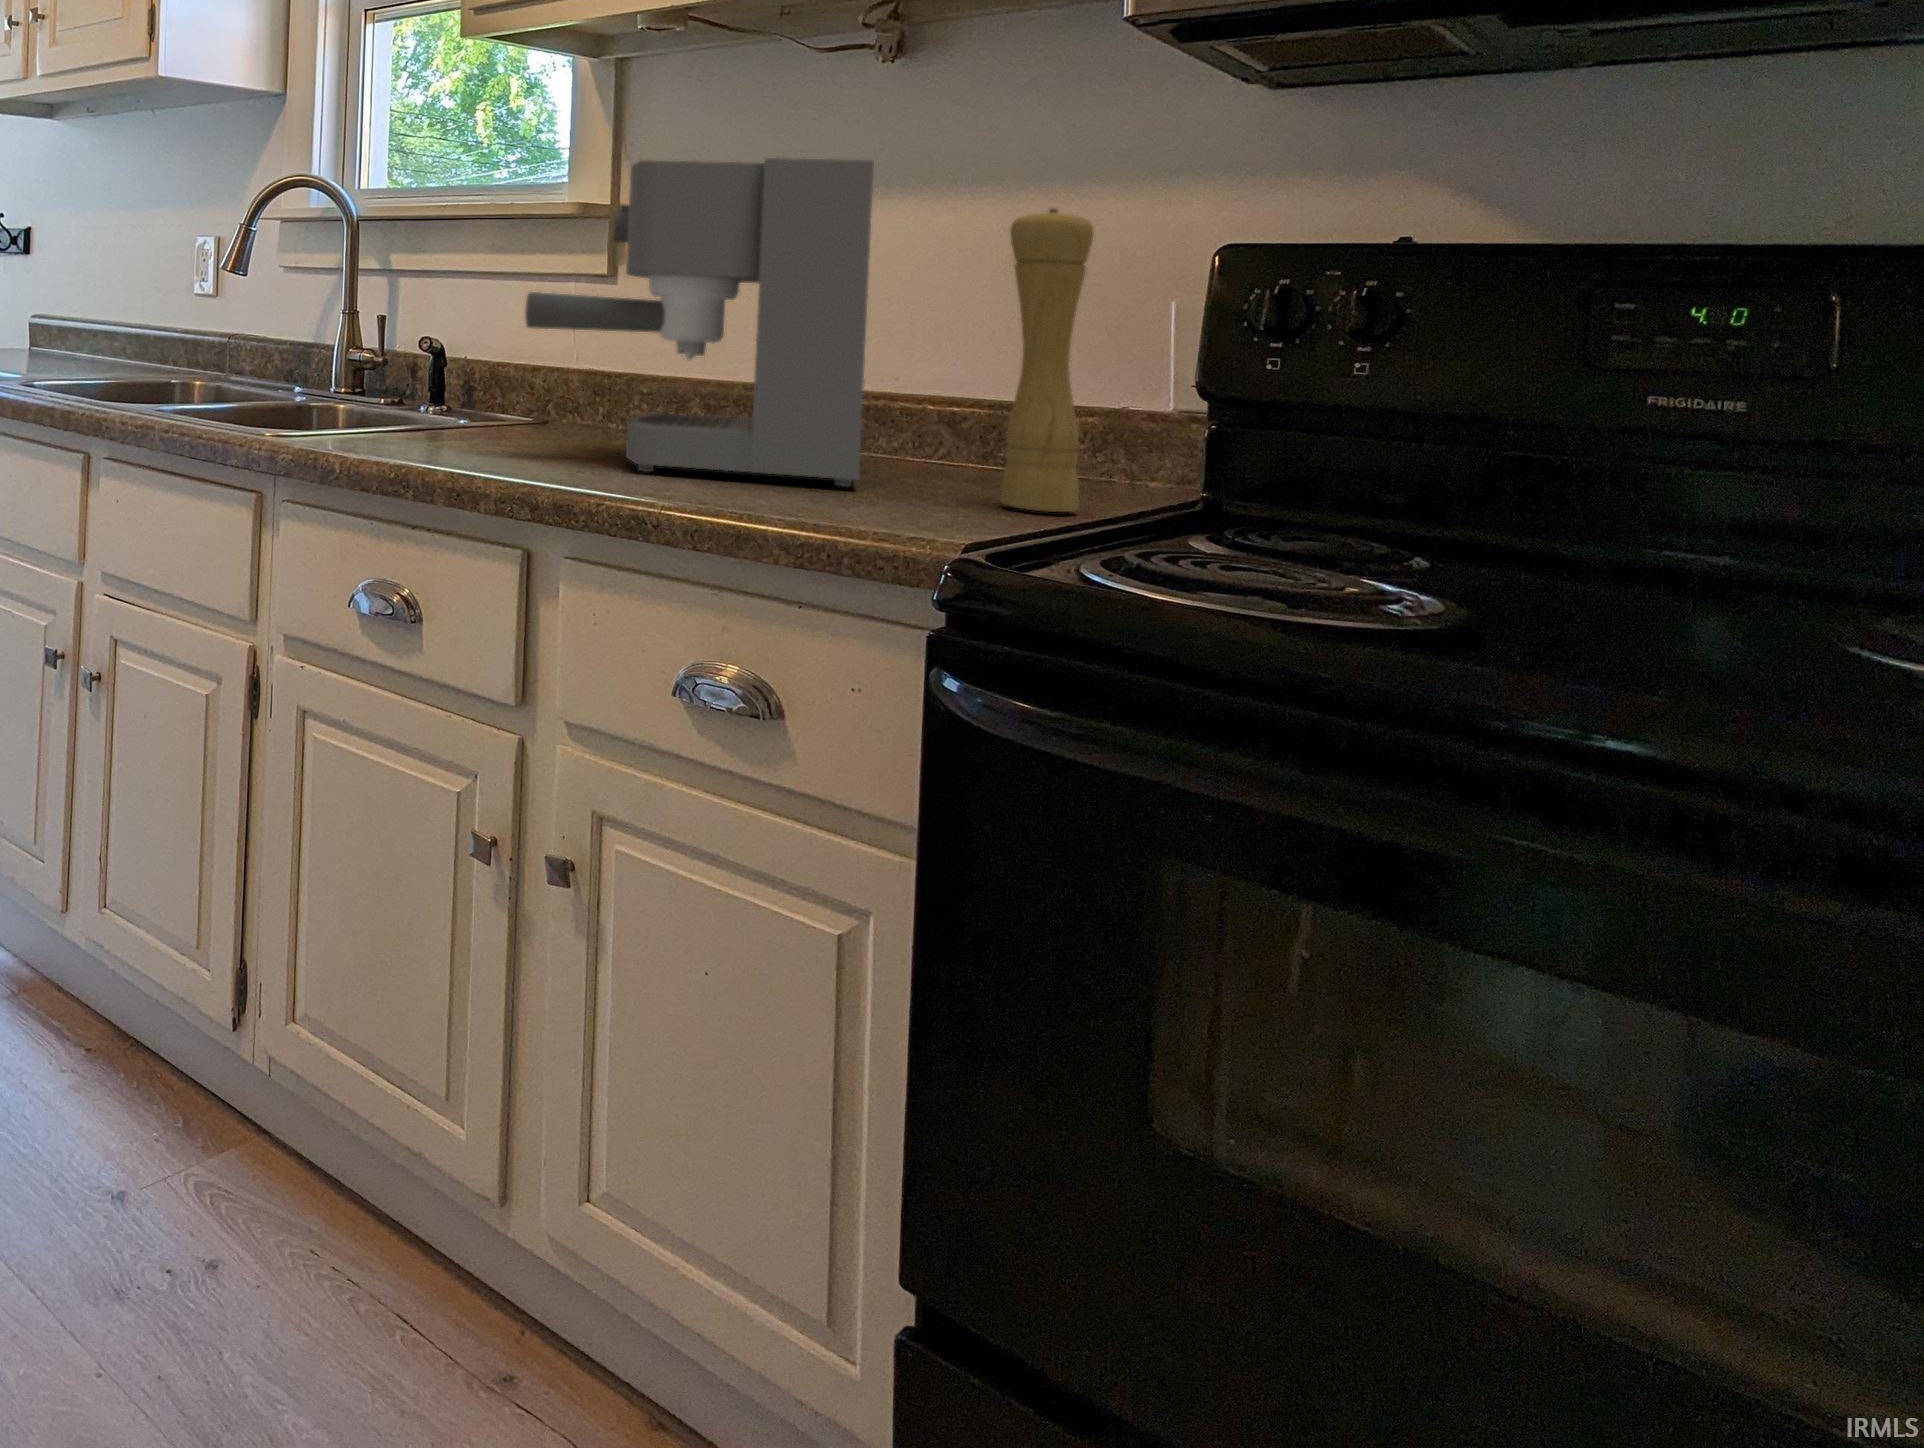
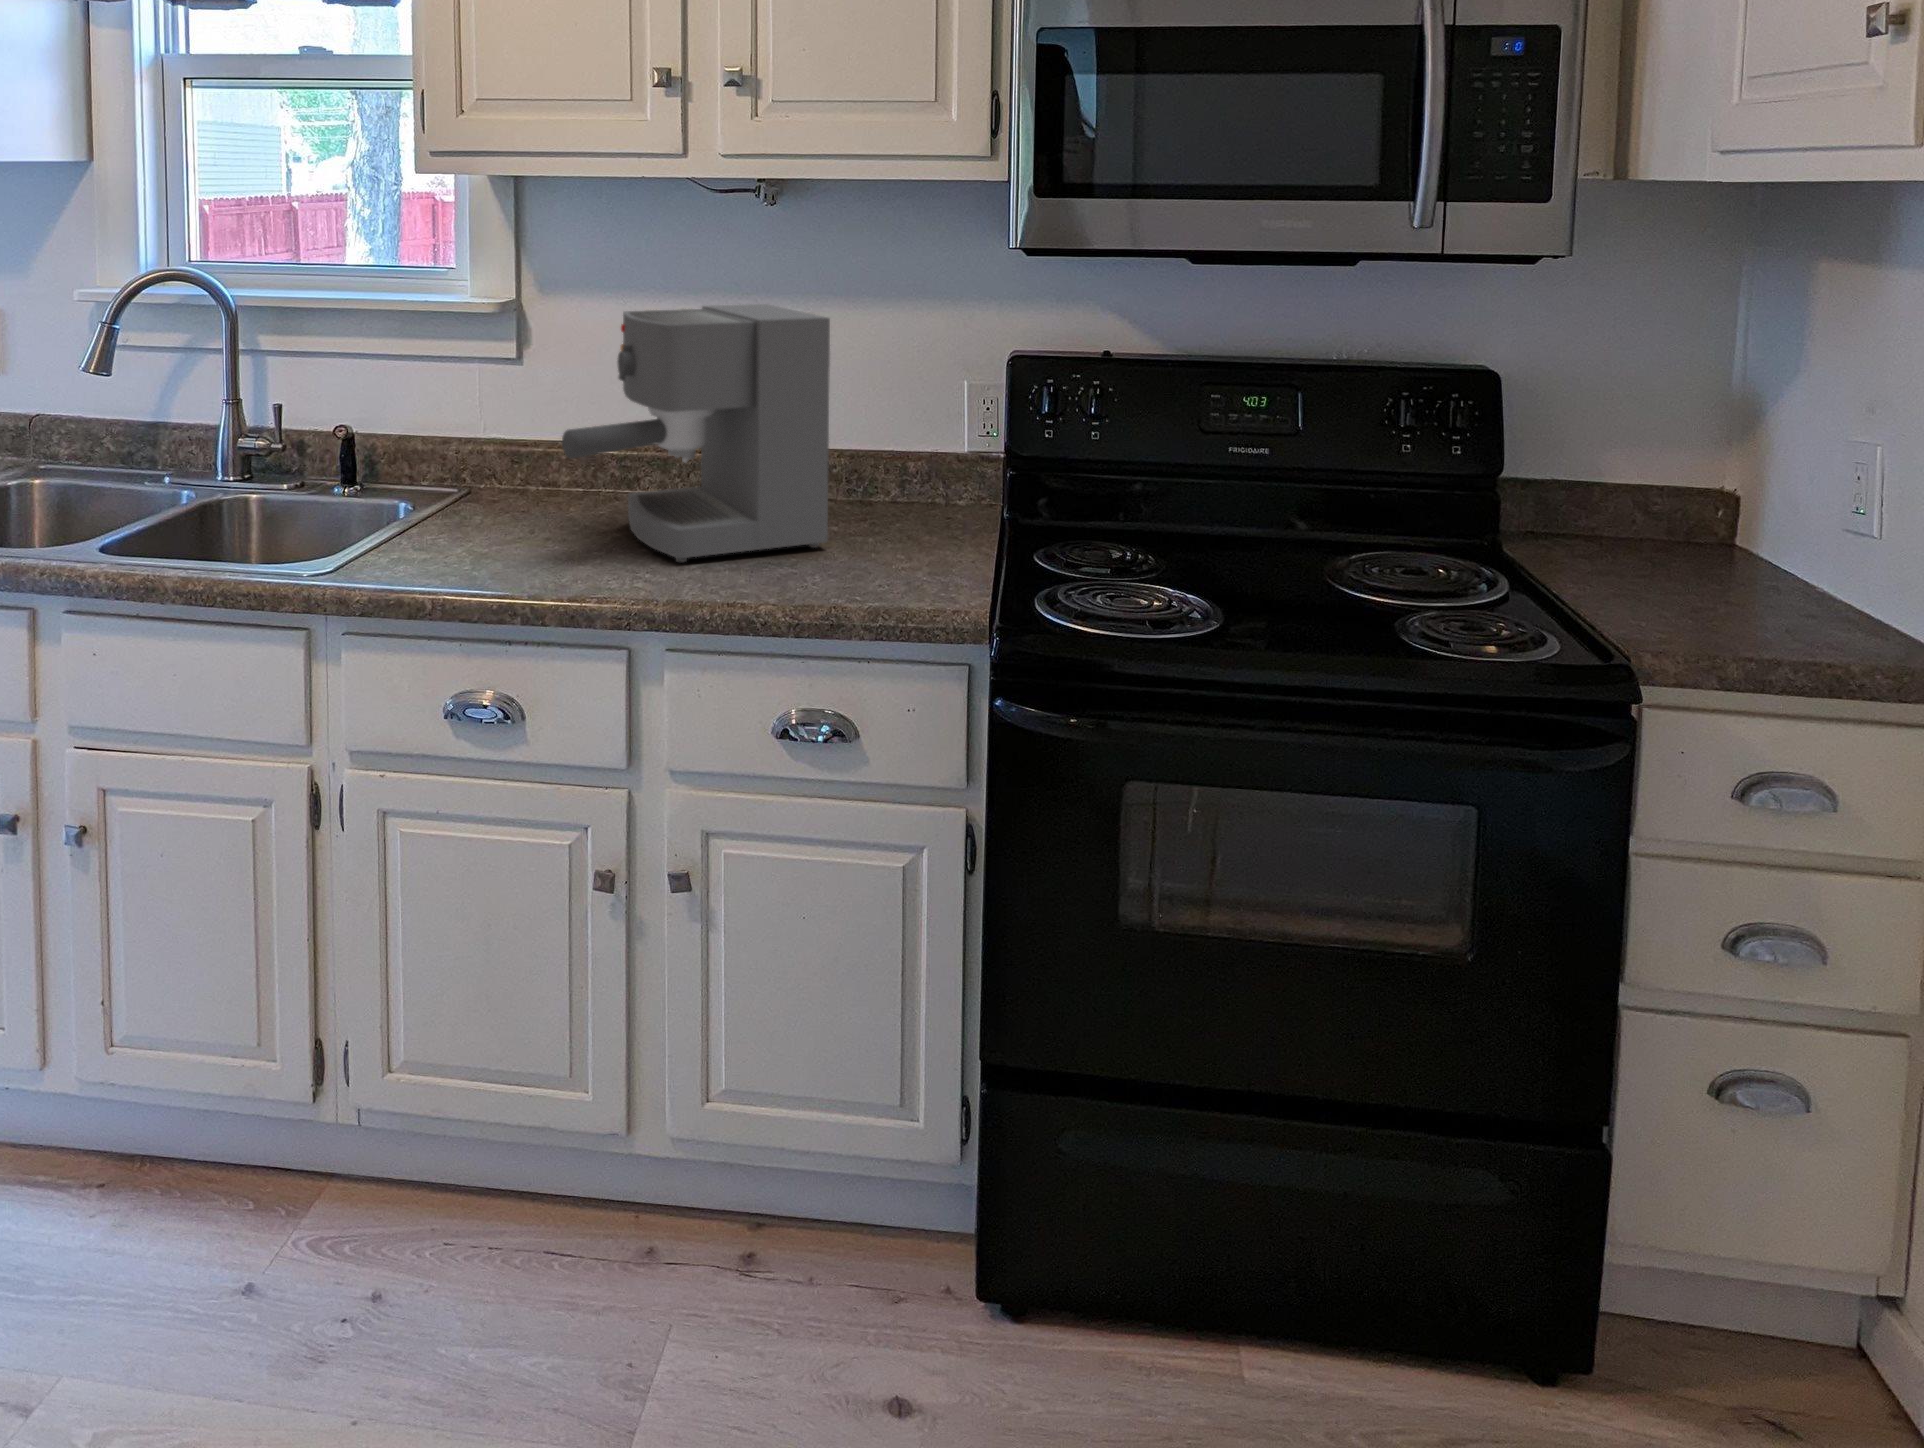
pepper mill: present [1001,208,1094,512] -> none [916,348,966,548]

